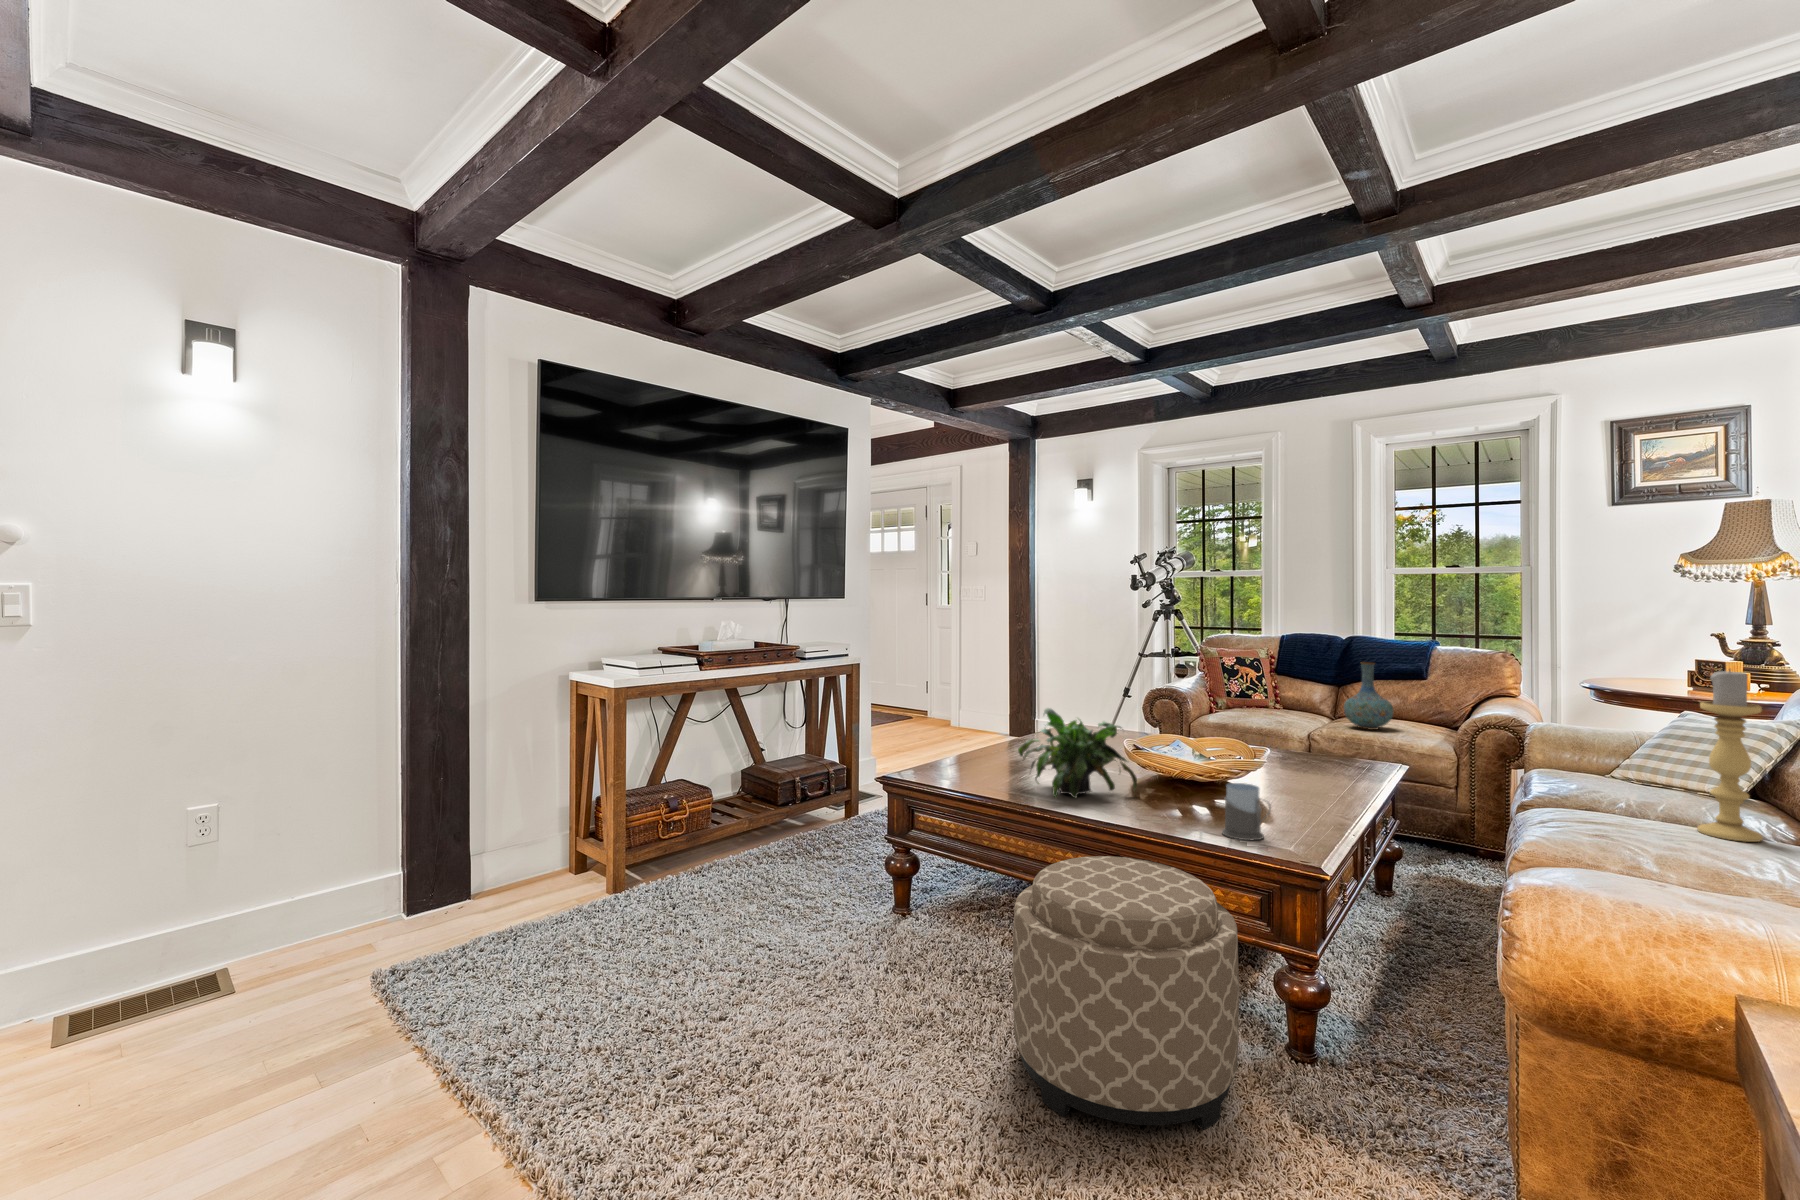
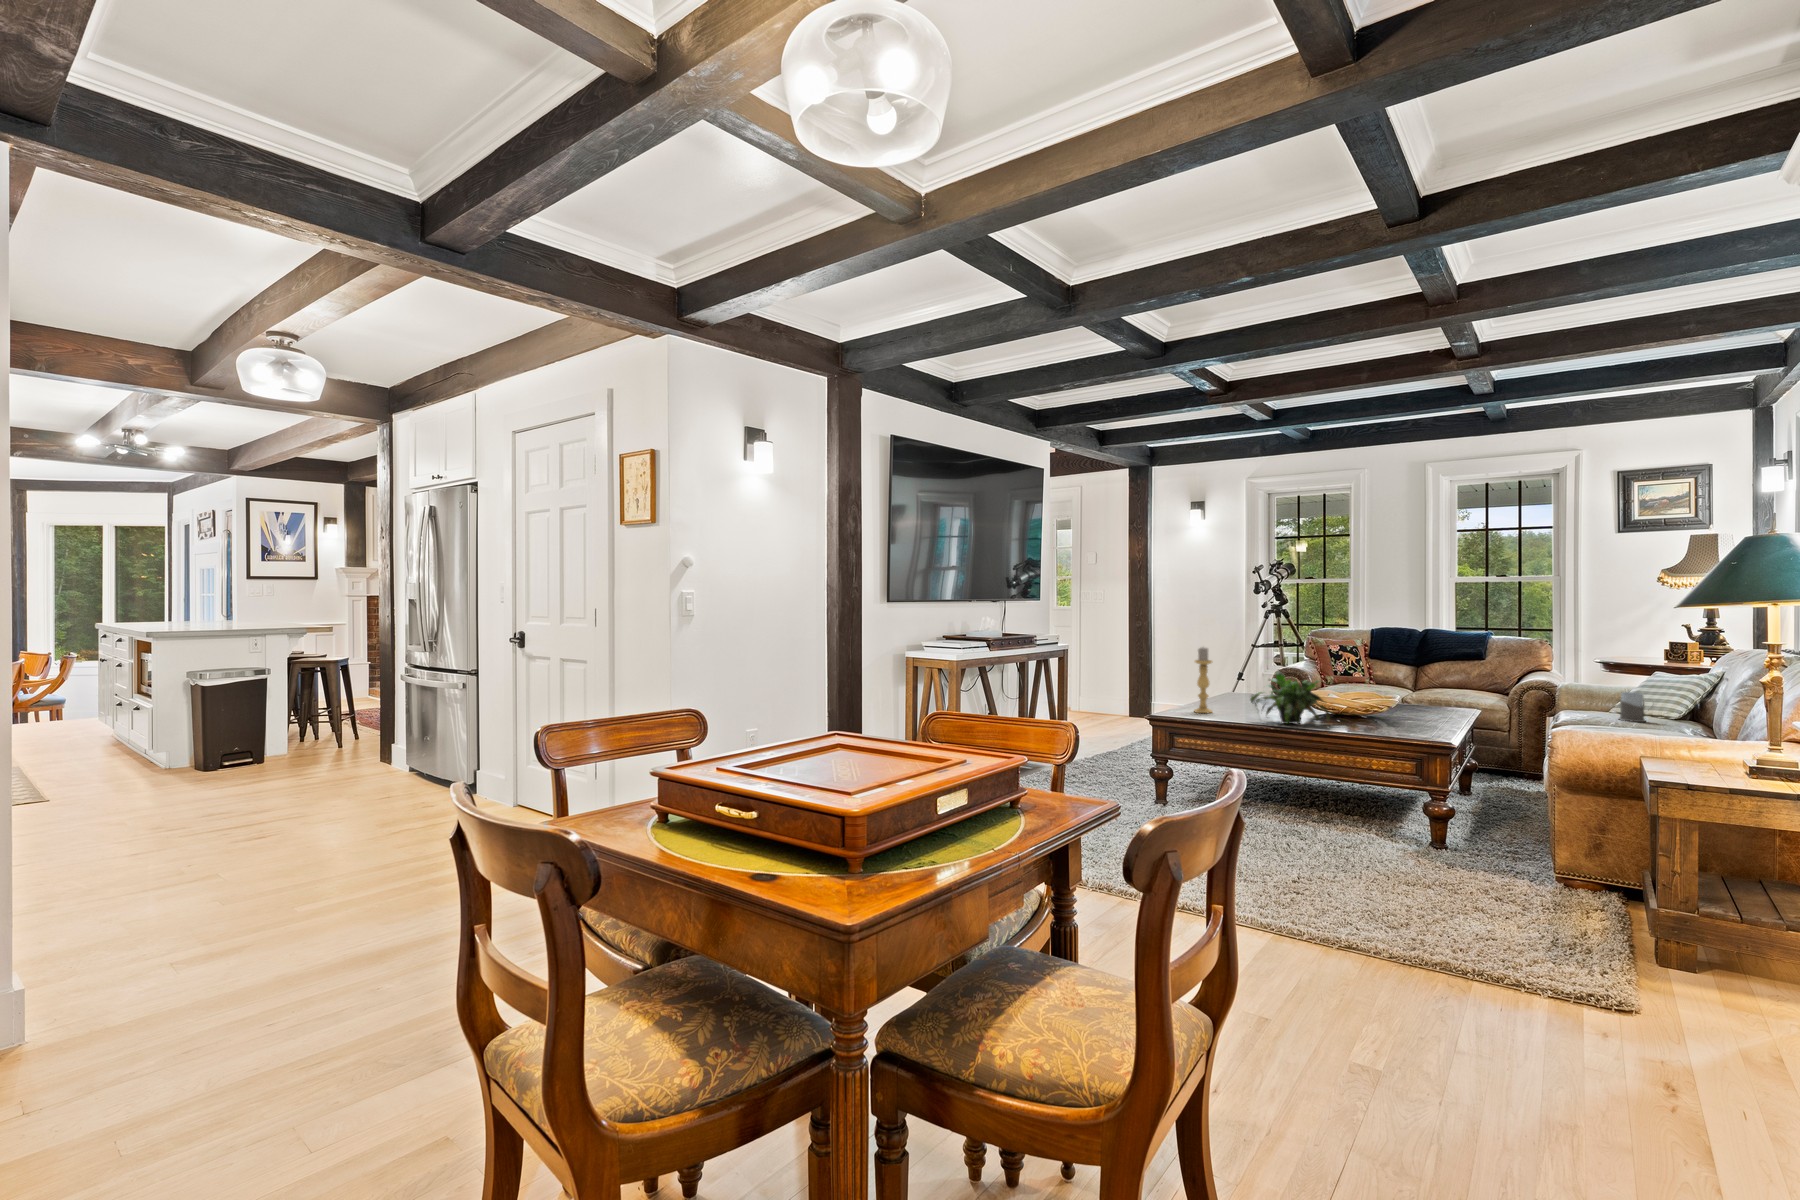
vase: present [1344,662,1393,730] -> none [1426,648,1463,696]
candle holder: present [1697,670,1763,842] -> present [1194,647,1212,713]
mug: present [1222,783,1271,840] -> present [1619,692,1645,722]
ottoman: present [1013,856,1239,1130] -> none [1290,750,1420,875]

